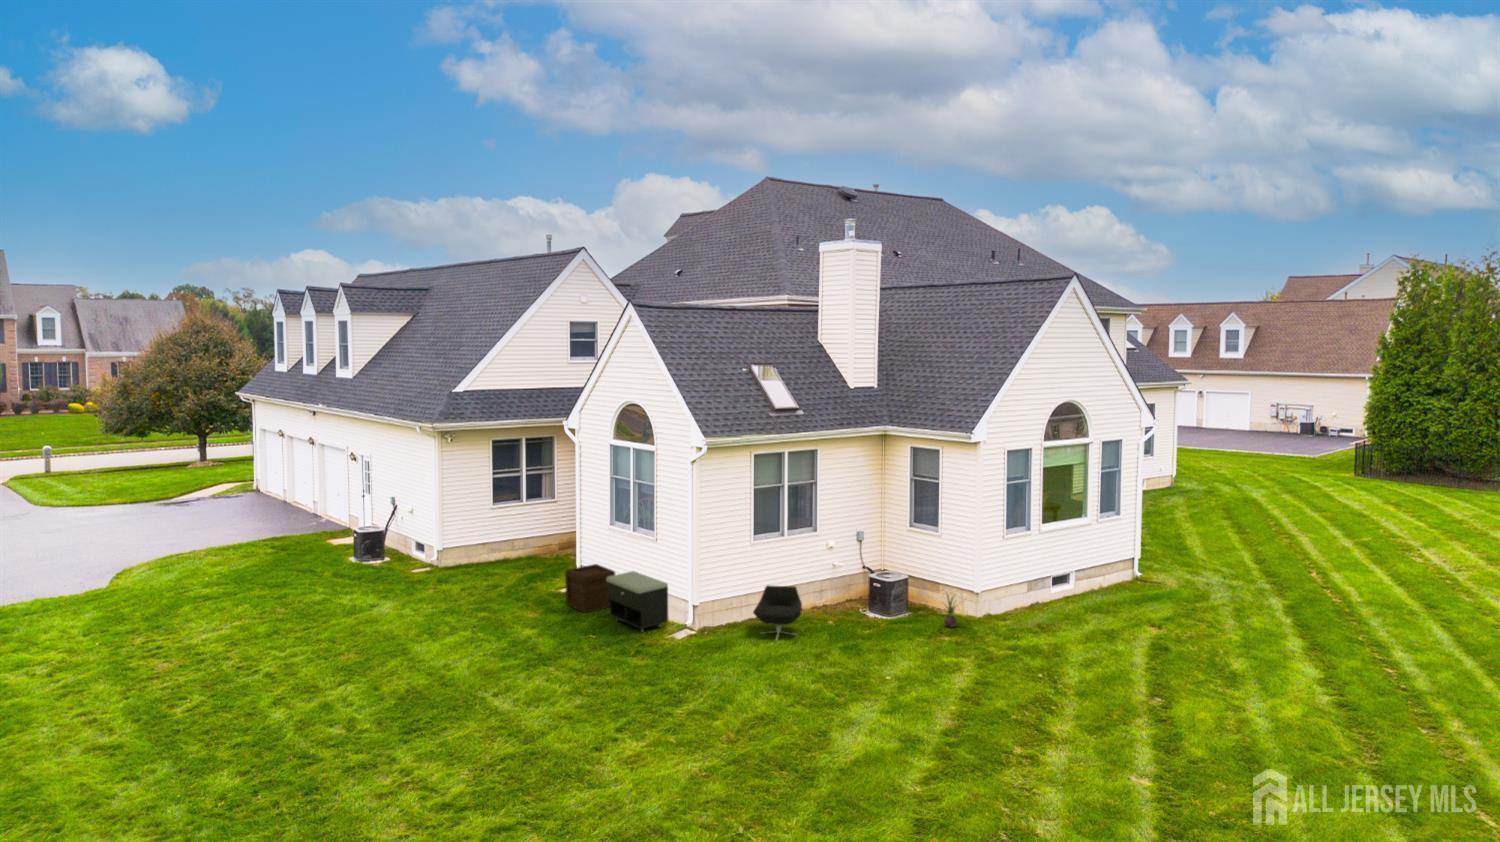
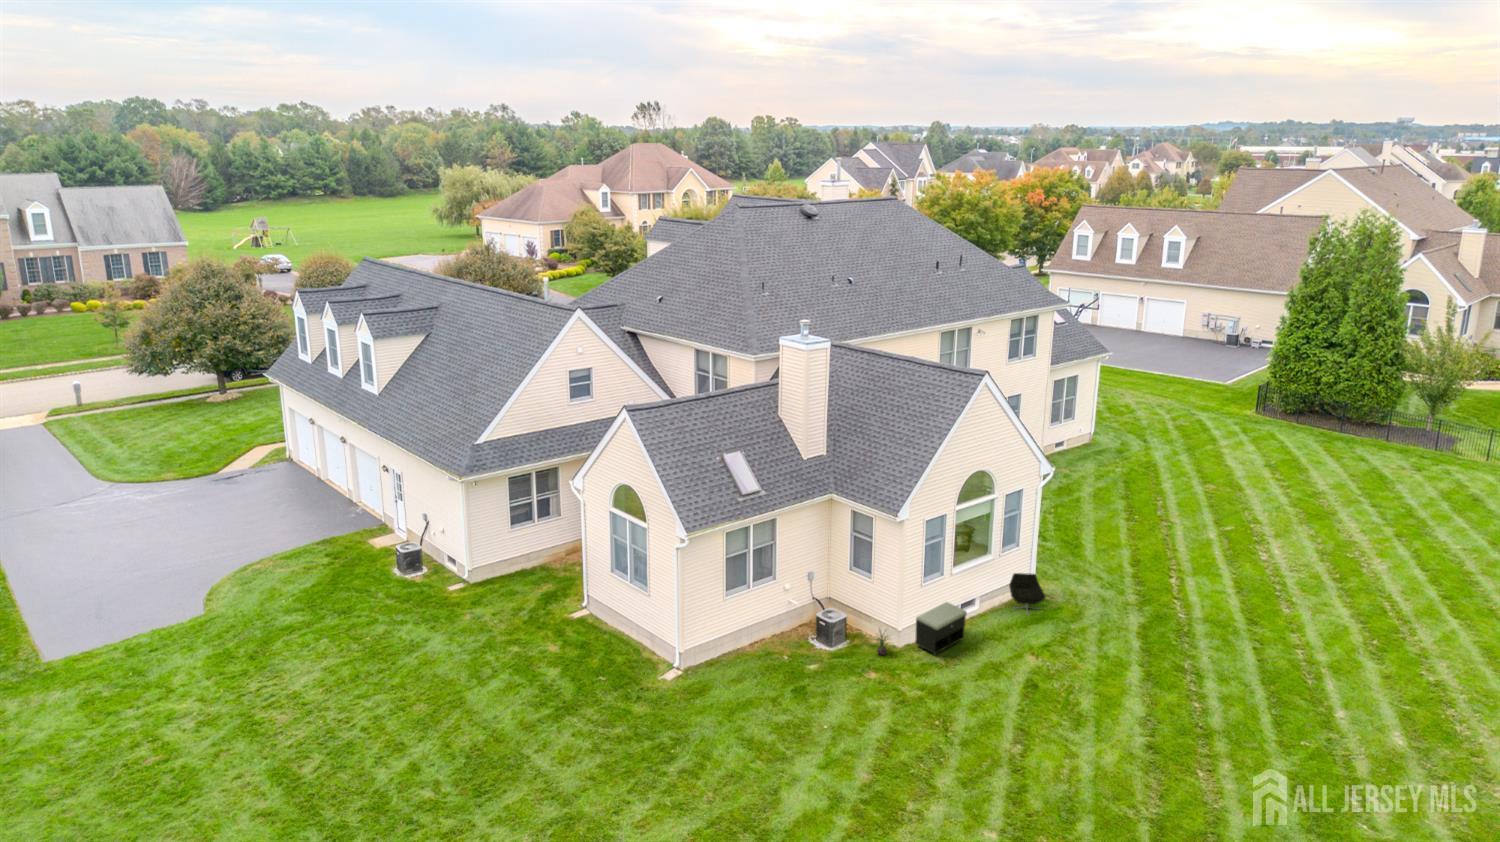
wooden crate: present [565,564,615,613] -> none [580,599,622,644]
storage bench: present [606,571,668,631] -> present [915,602,967,654]
lounge chair: present [753,585,802,640] -> present [1009,573,1046,615]

